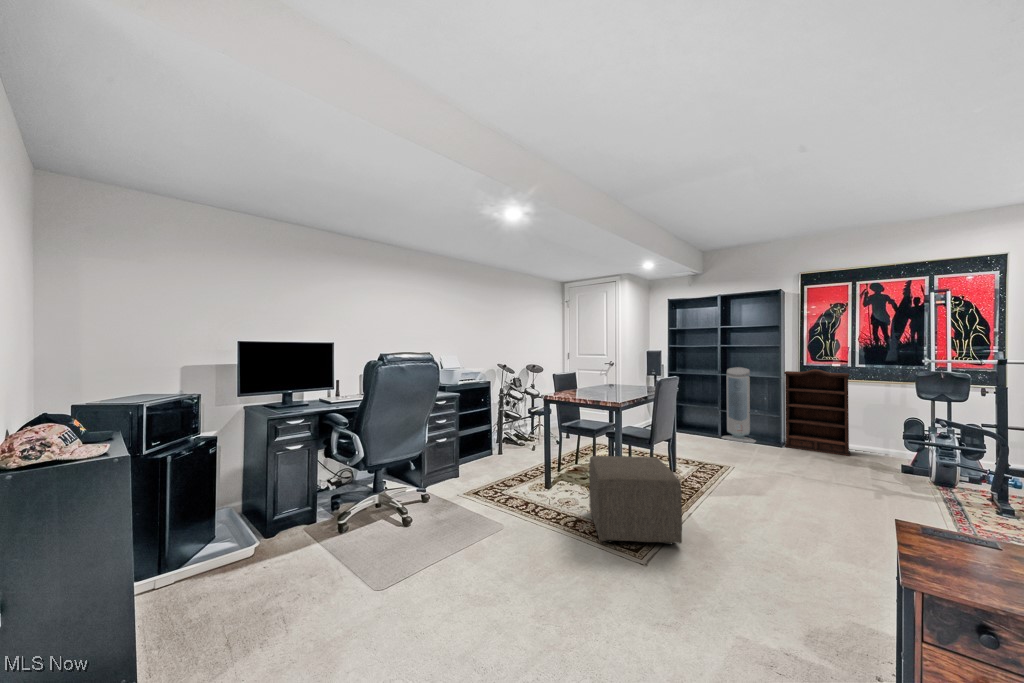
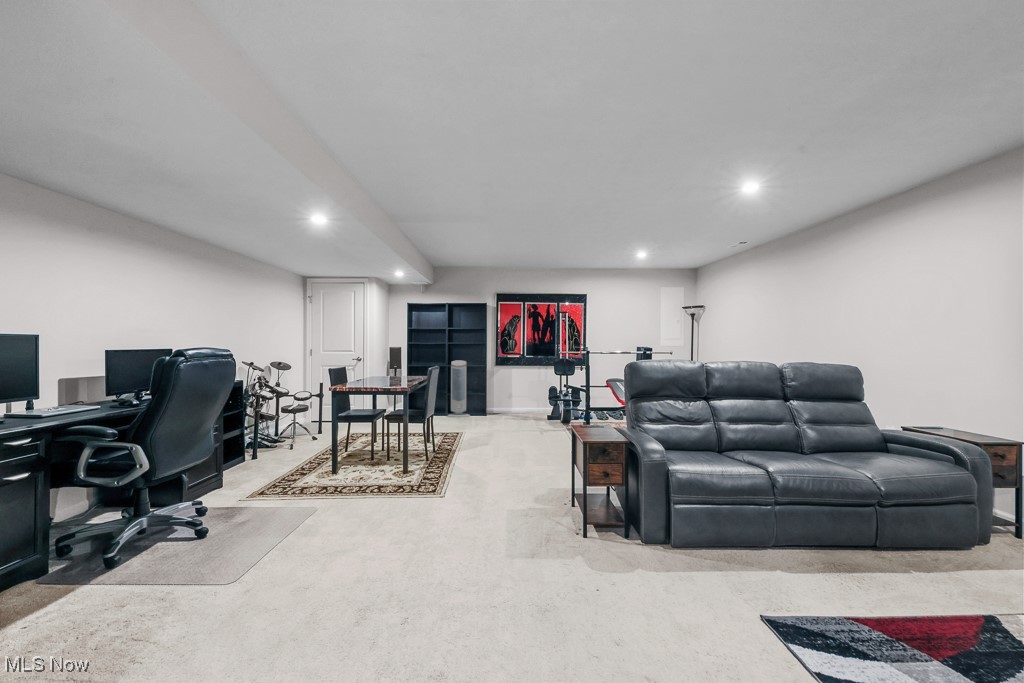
bookshelf: present [784,369,850,456] -> none [488,360,523,416]
ottoman: present [589,456,682,545] -> none [385,428,459,492]

